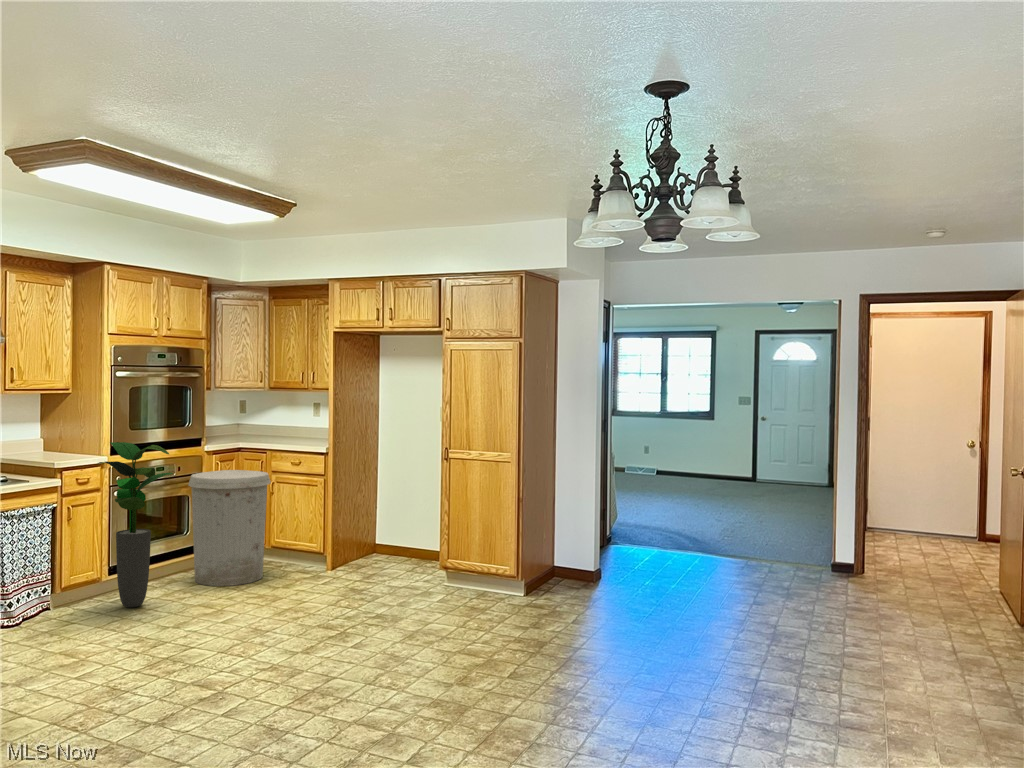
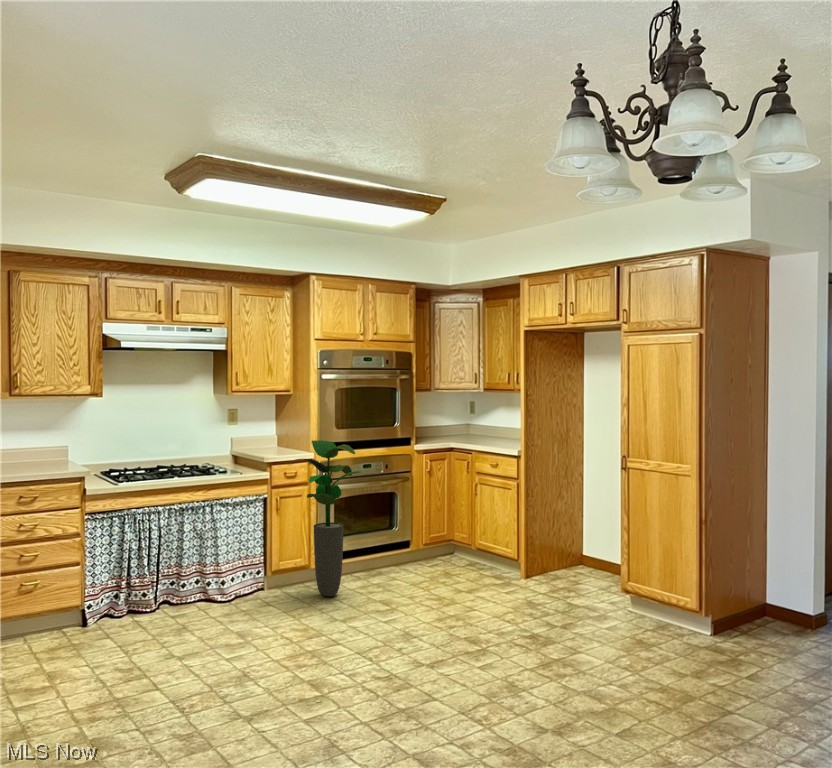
trash can: present [188,470,271,586] -> none [390,470,467,585]

